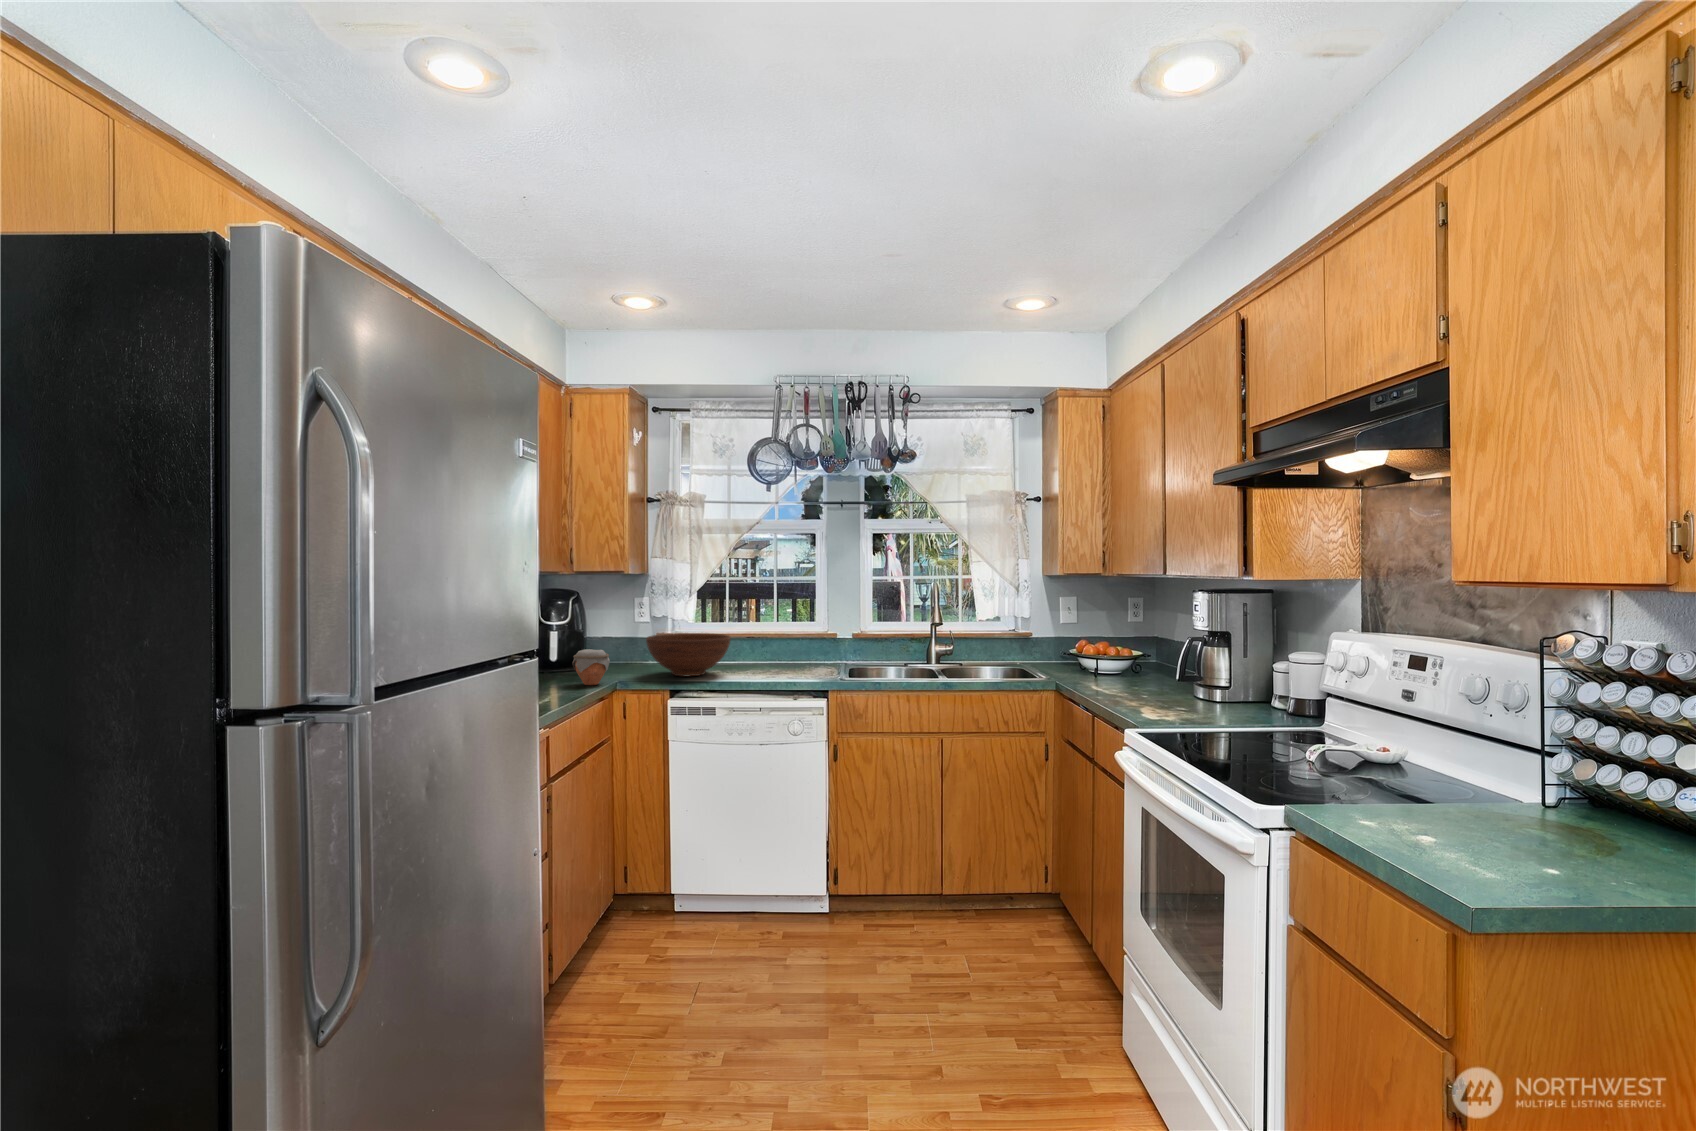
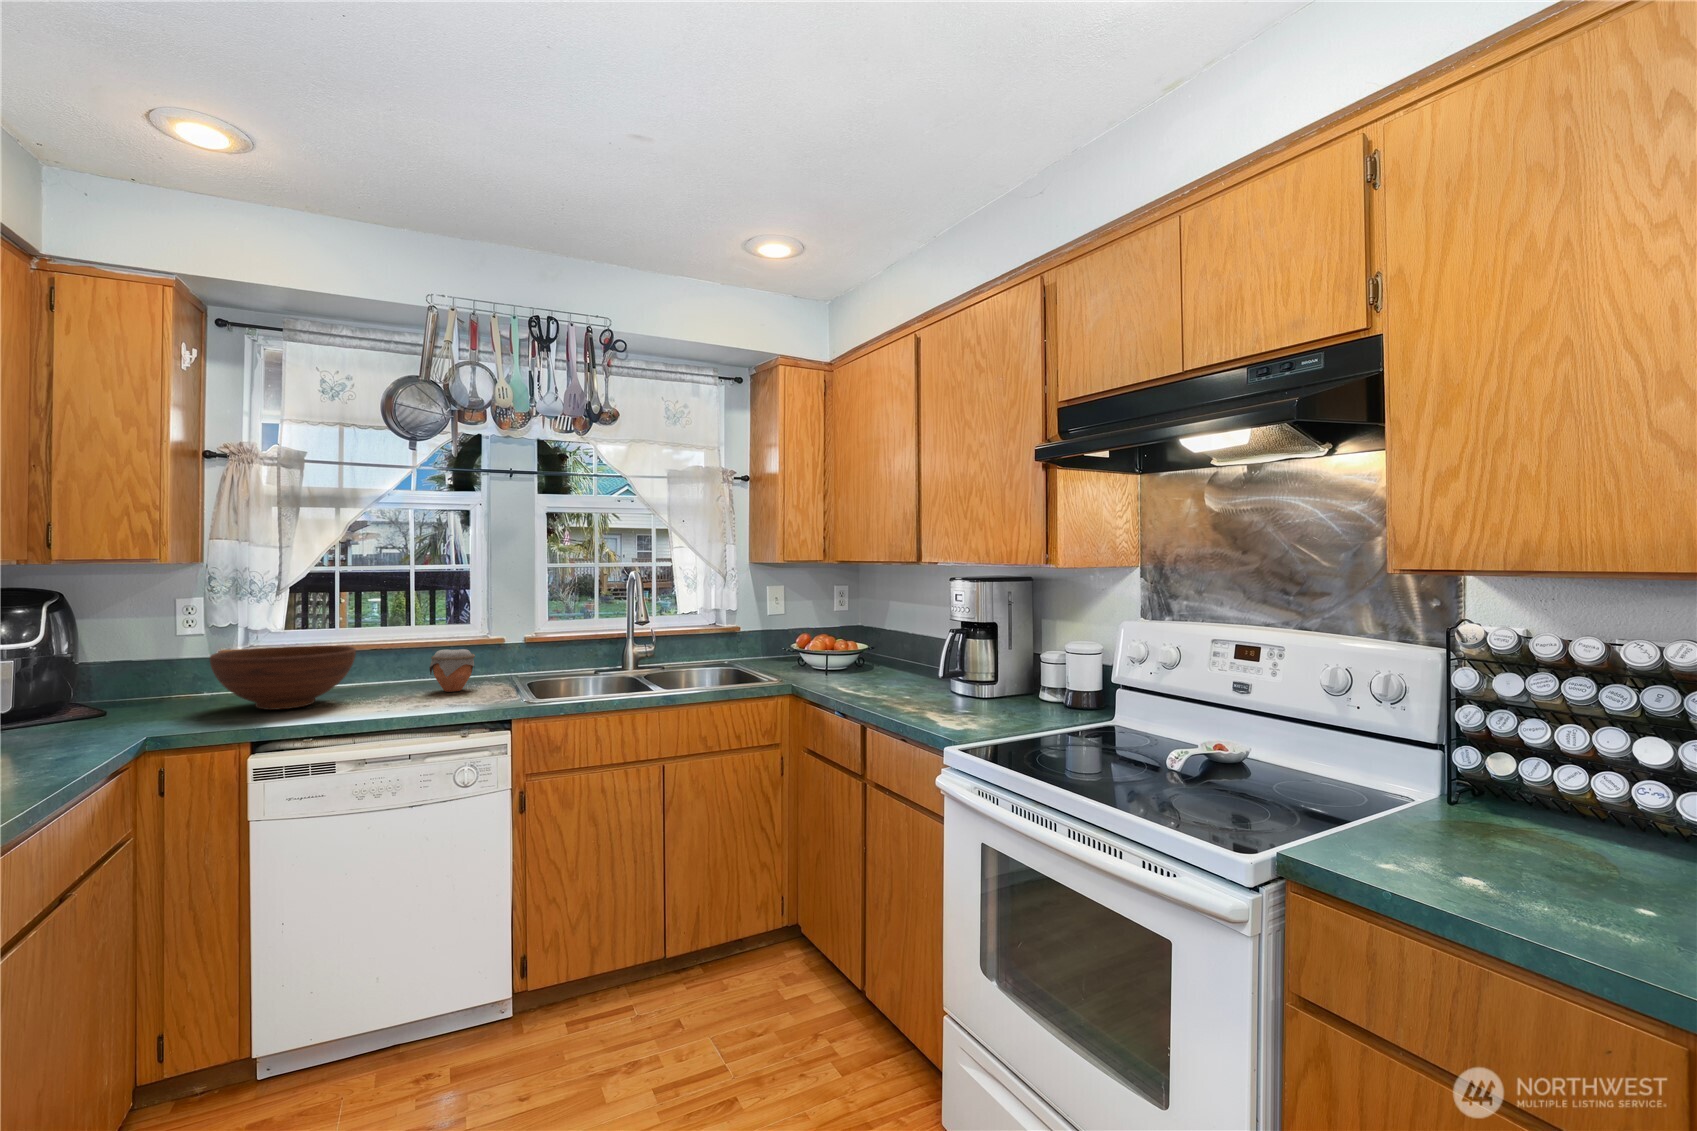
jar: present [572,649,610,685] -> present [430,649,475,692]

